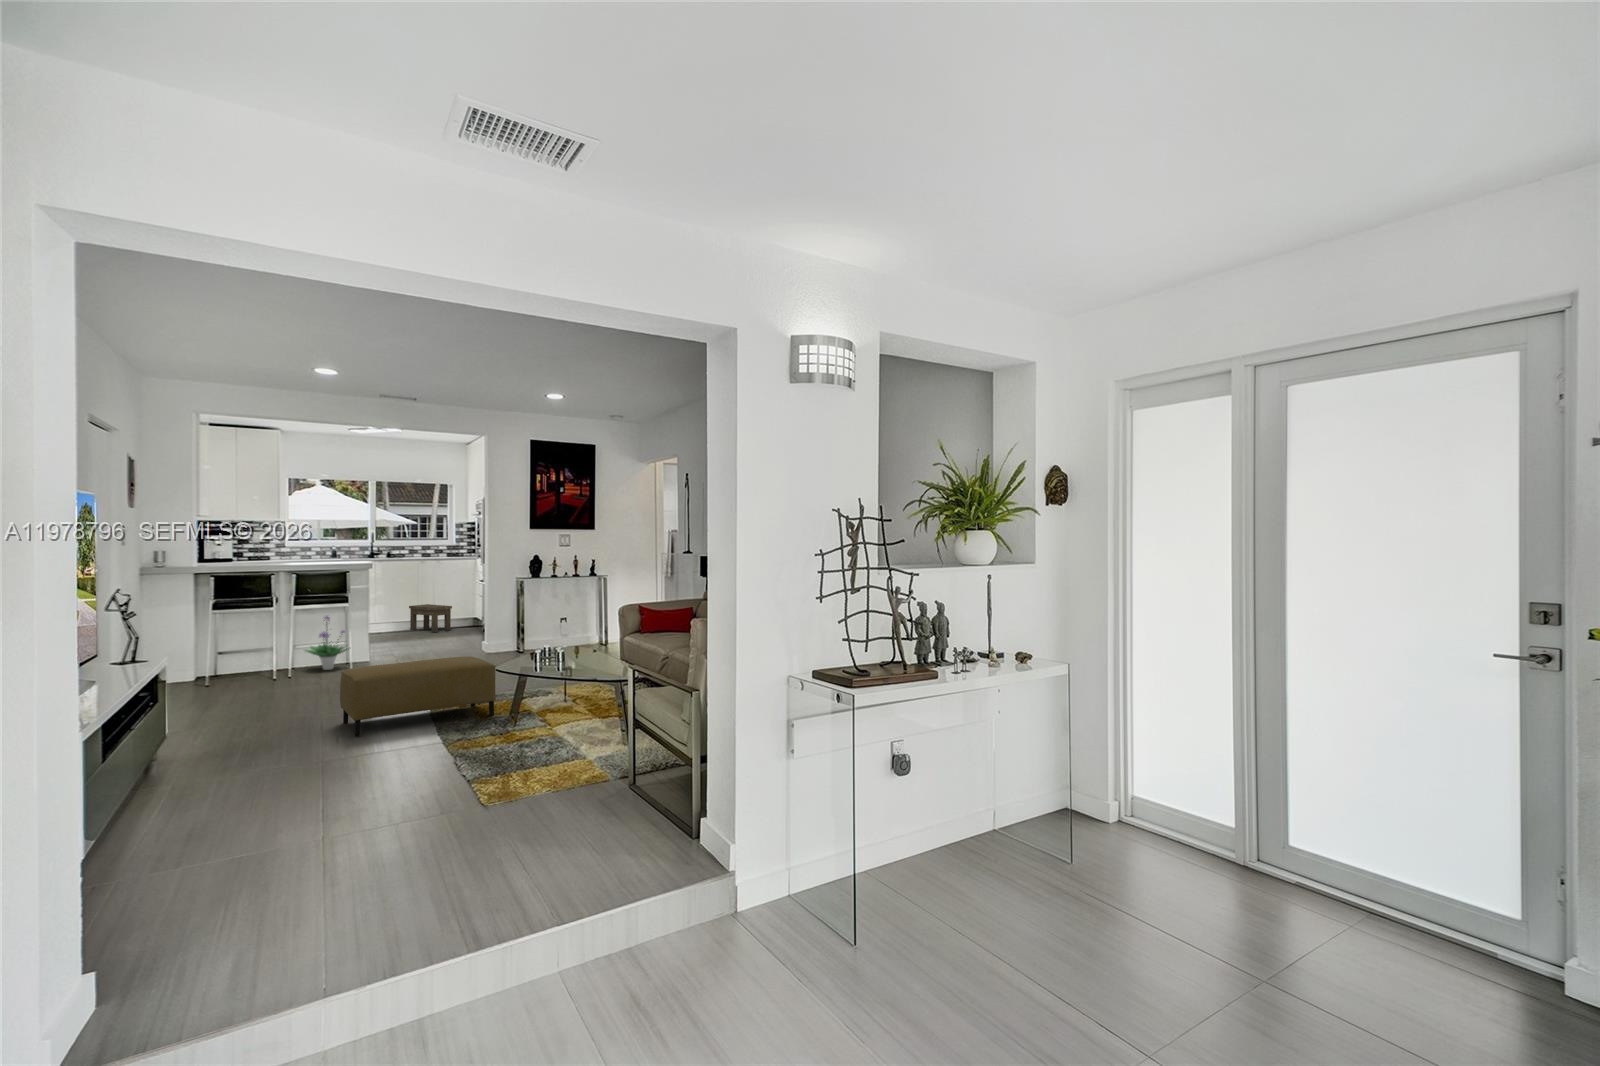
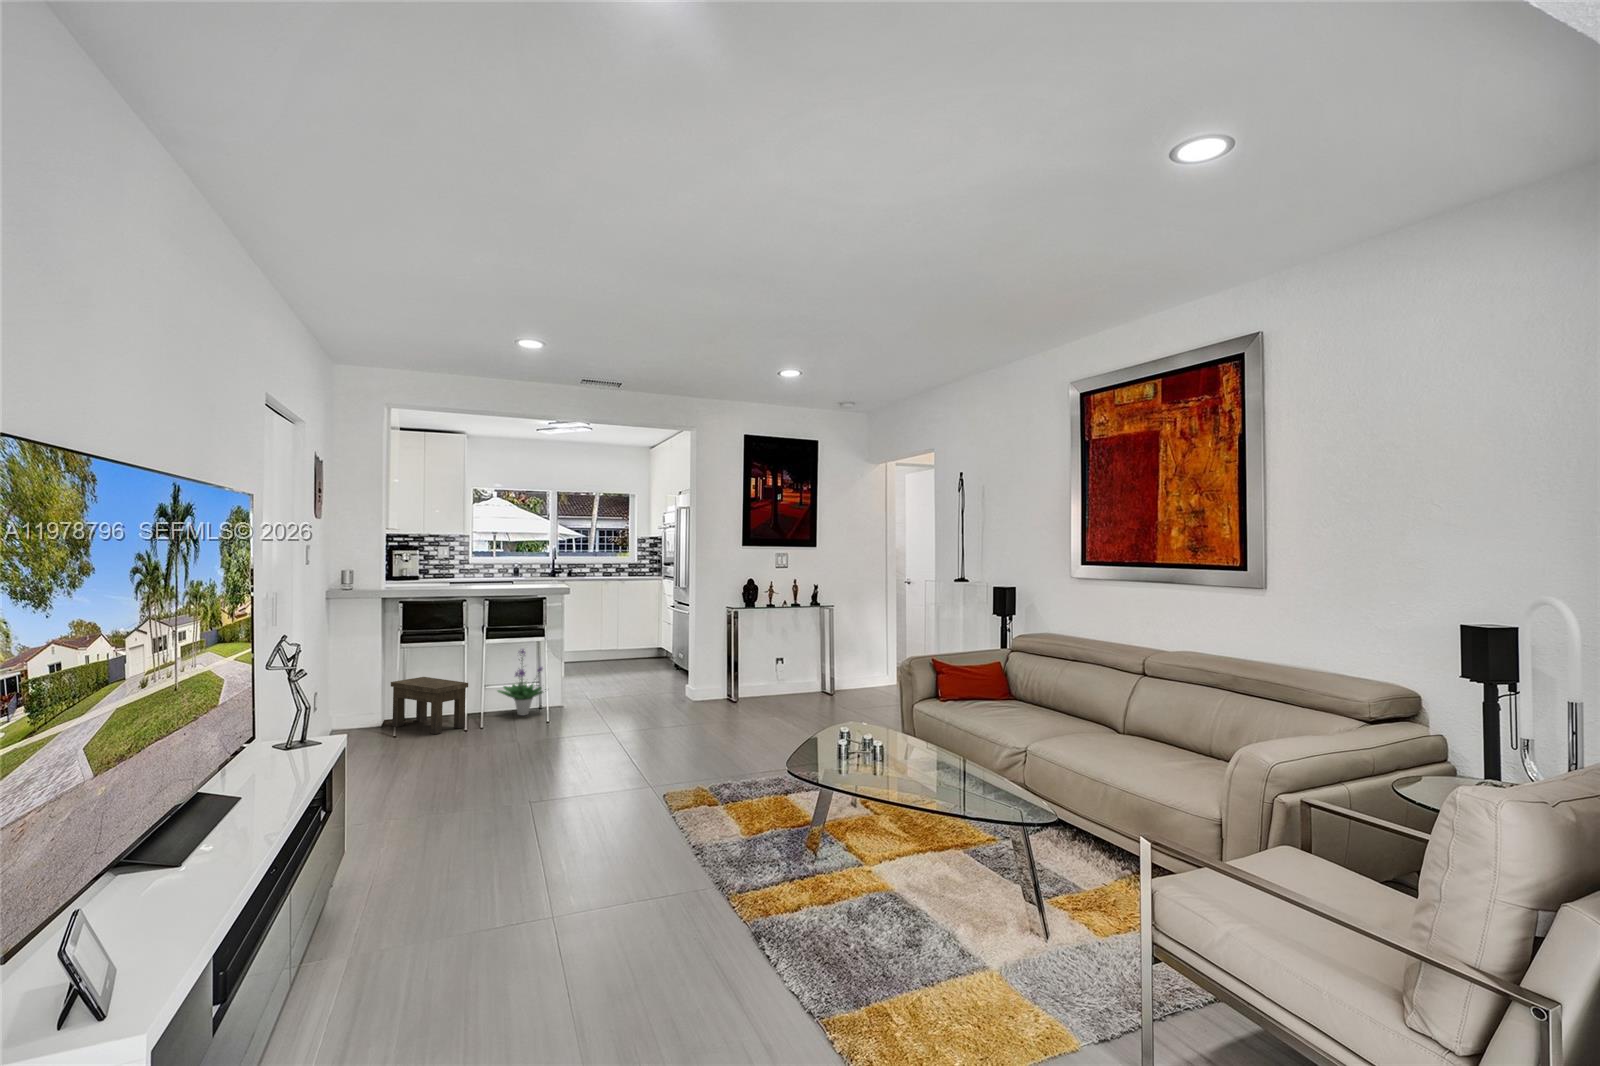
side table: present [409,604,452,633] -> present [391,677,468,734]
ottoman: present [340,657,496,737] -> none [566,720,763,841]

